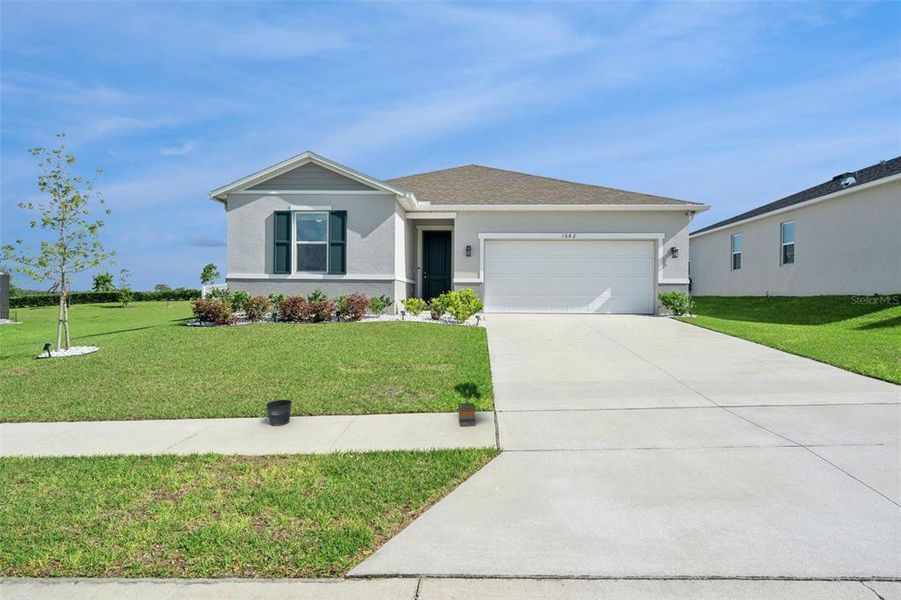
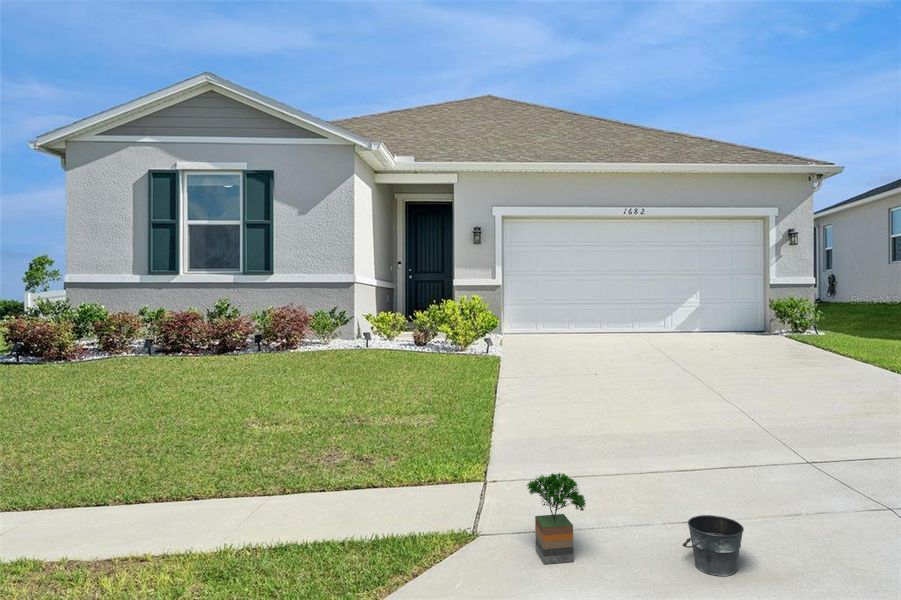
bucket: present [265,400,292,426] -> present [683,515,744,576]

